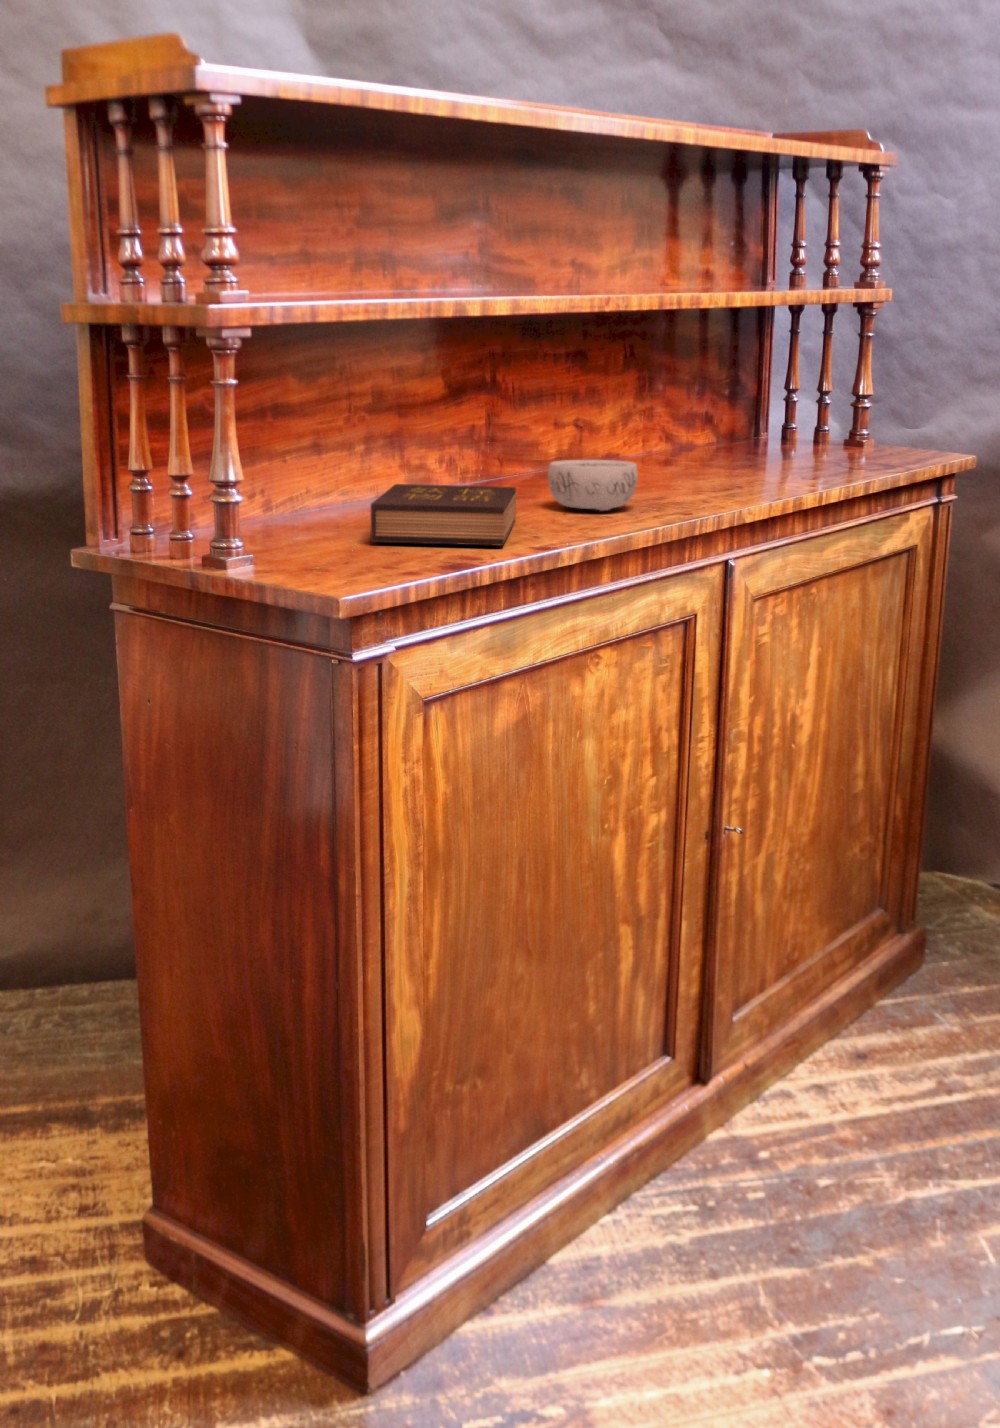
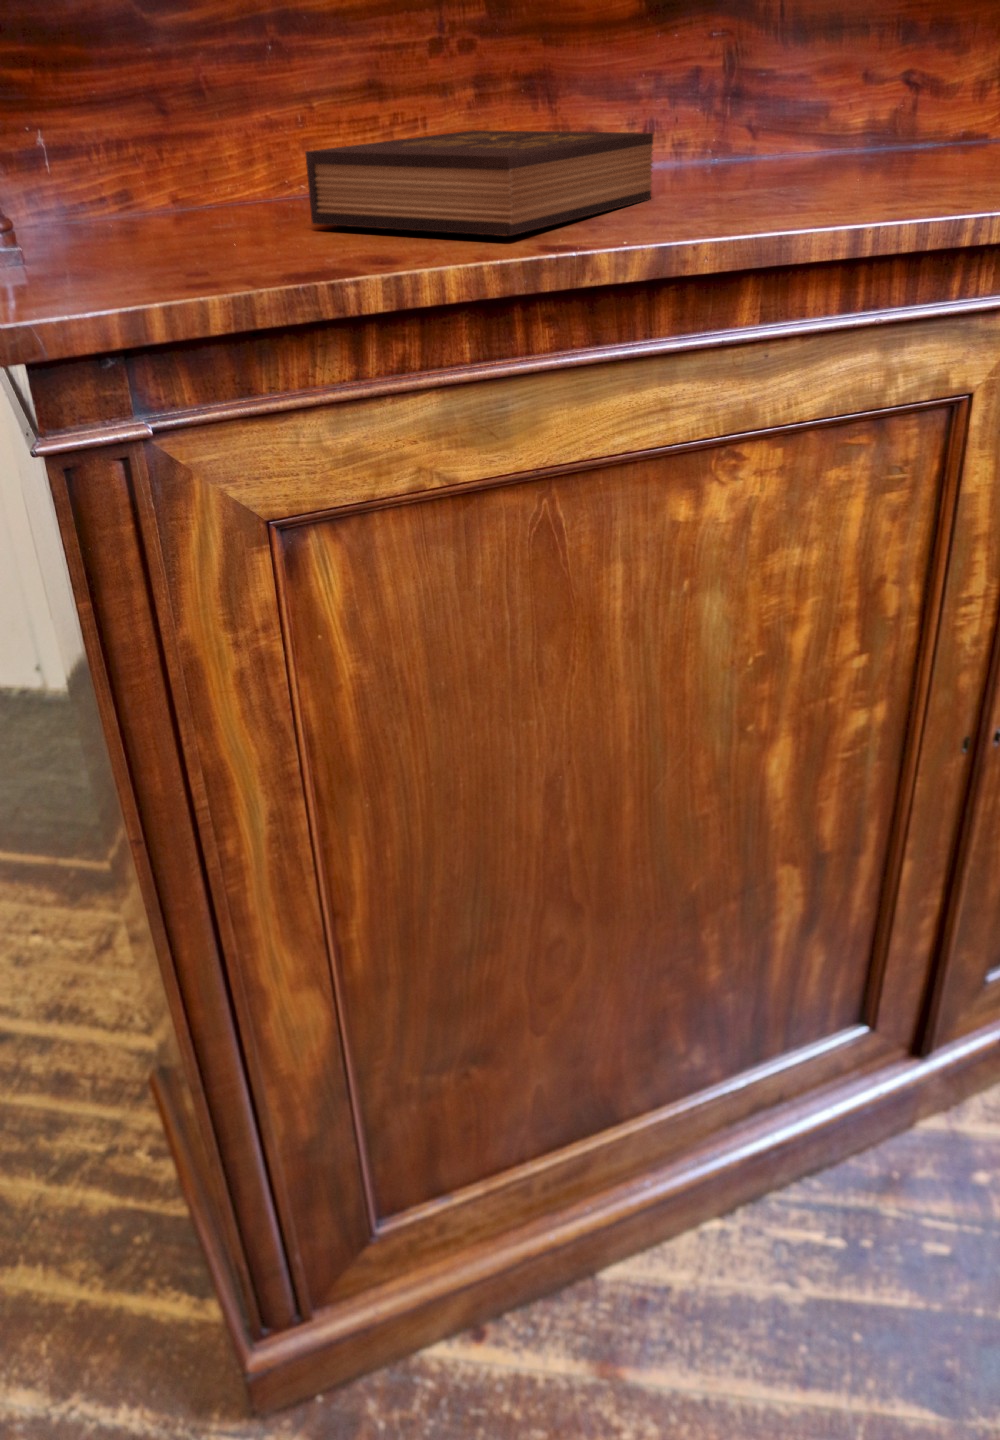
decorative bowl: present [548,460,638,511] -> none [755,91,921,184]

